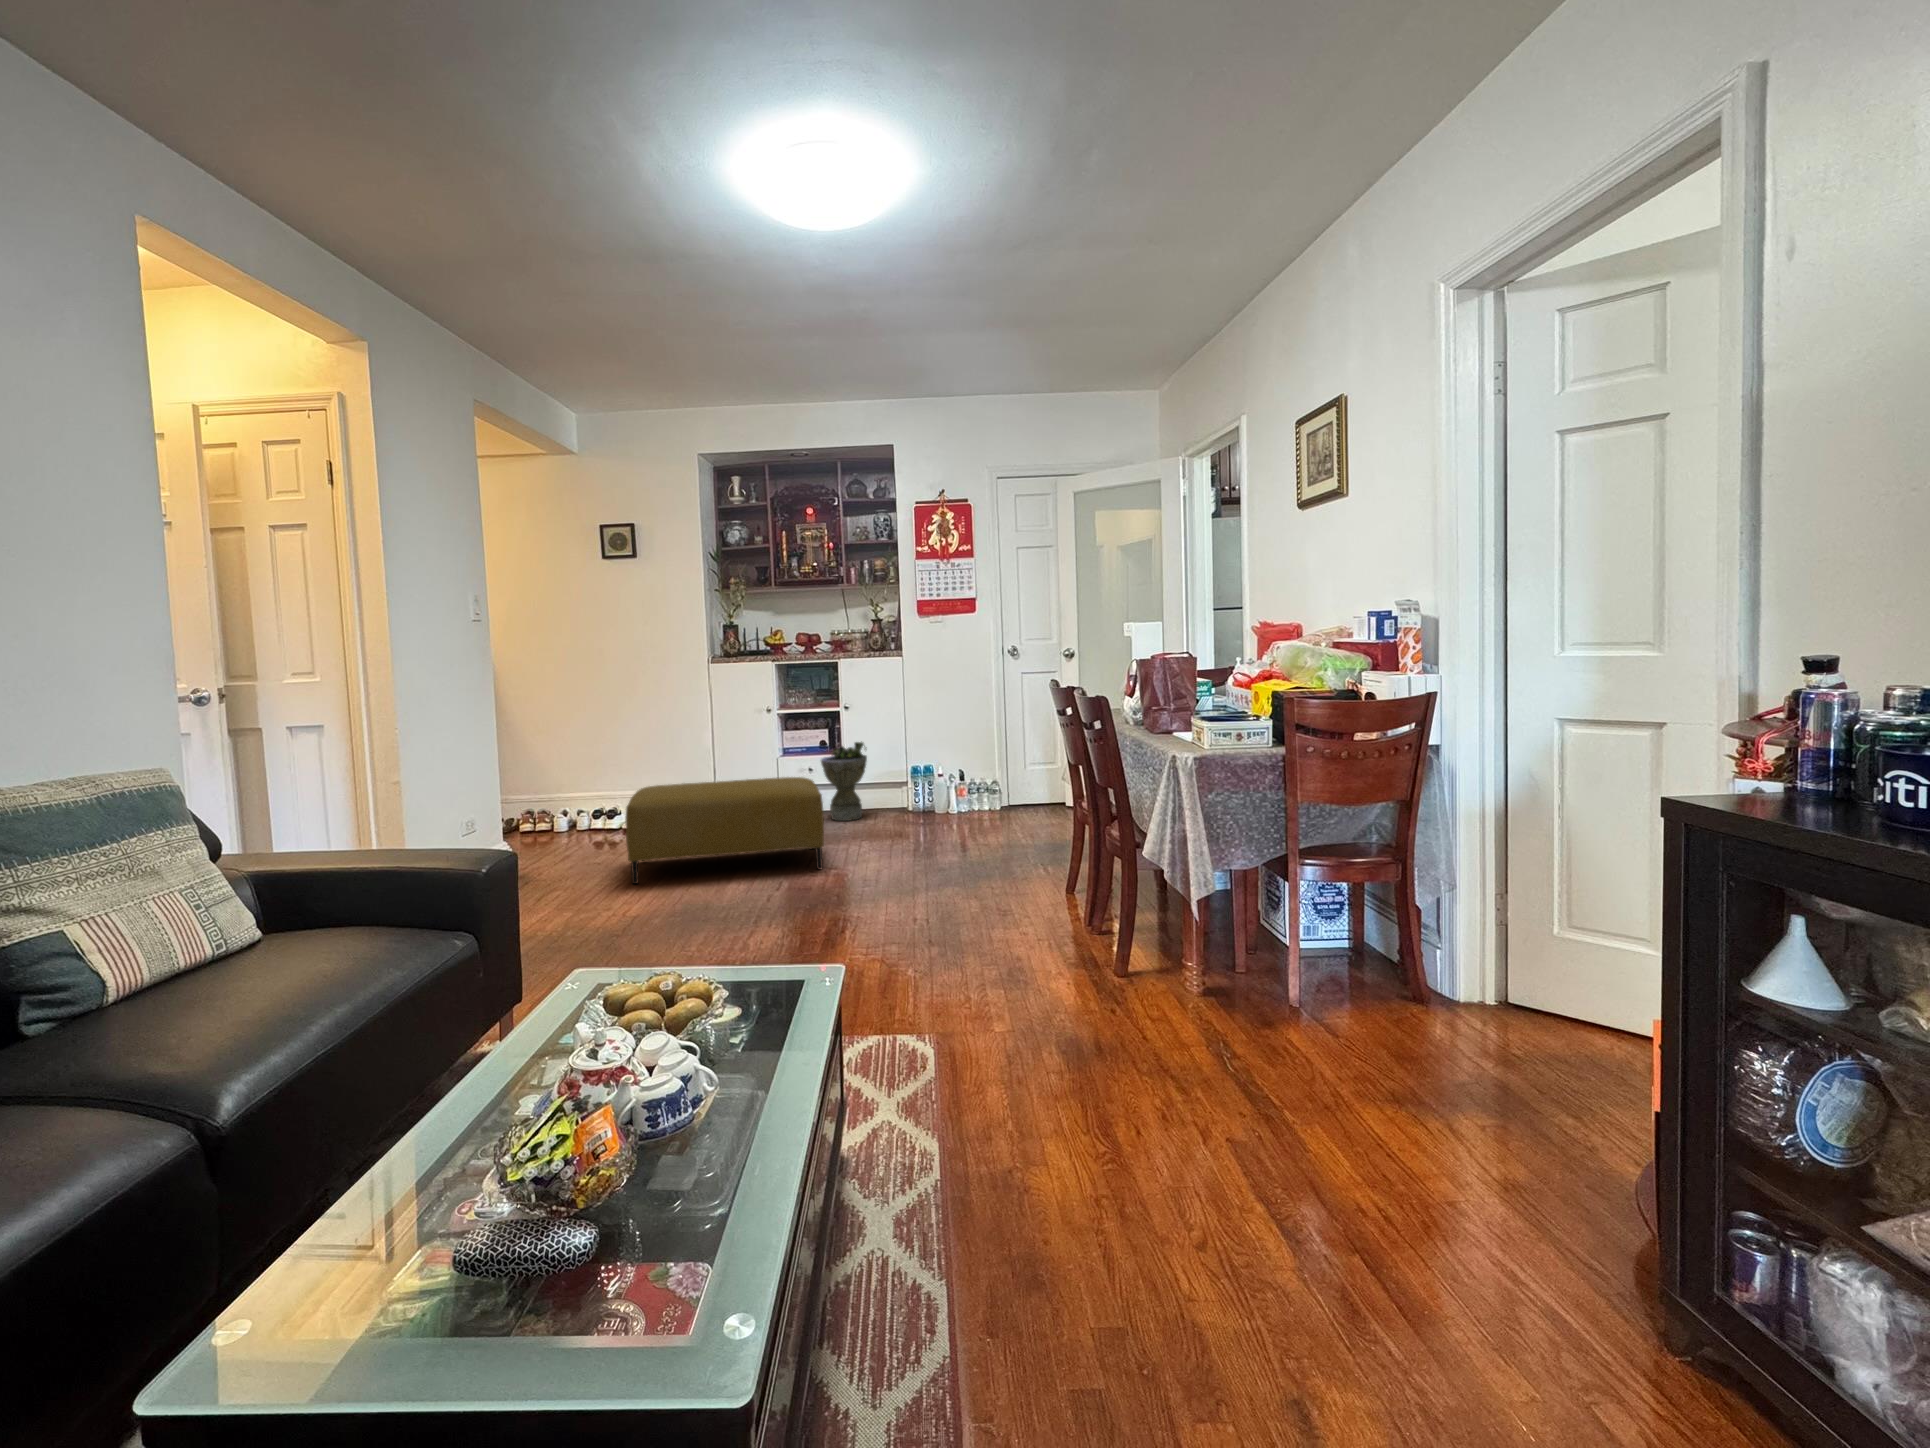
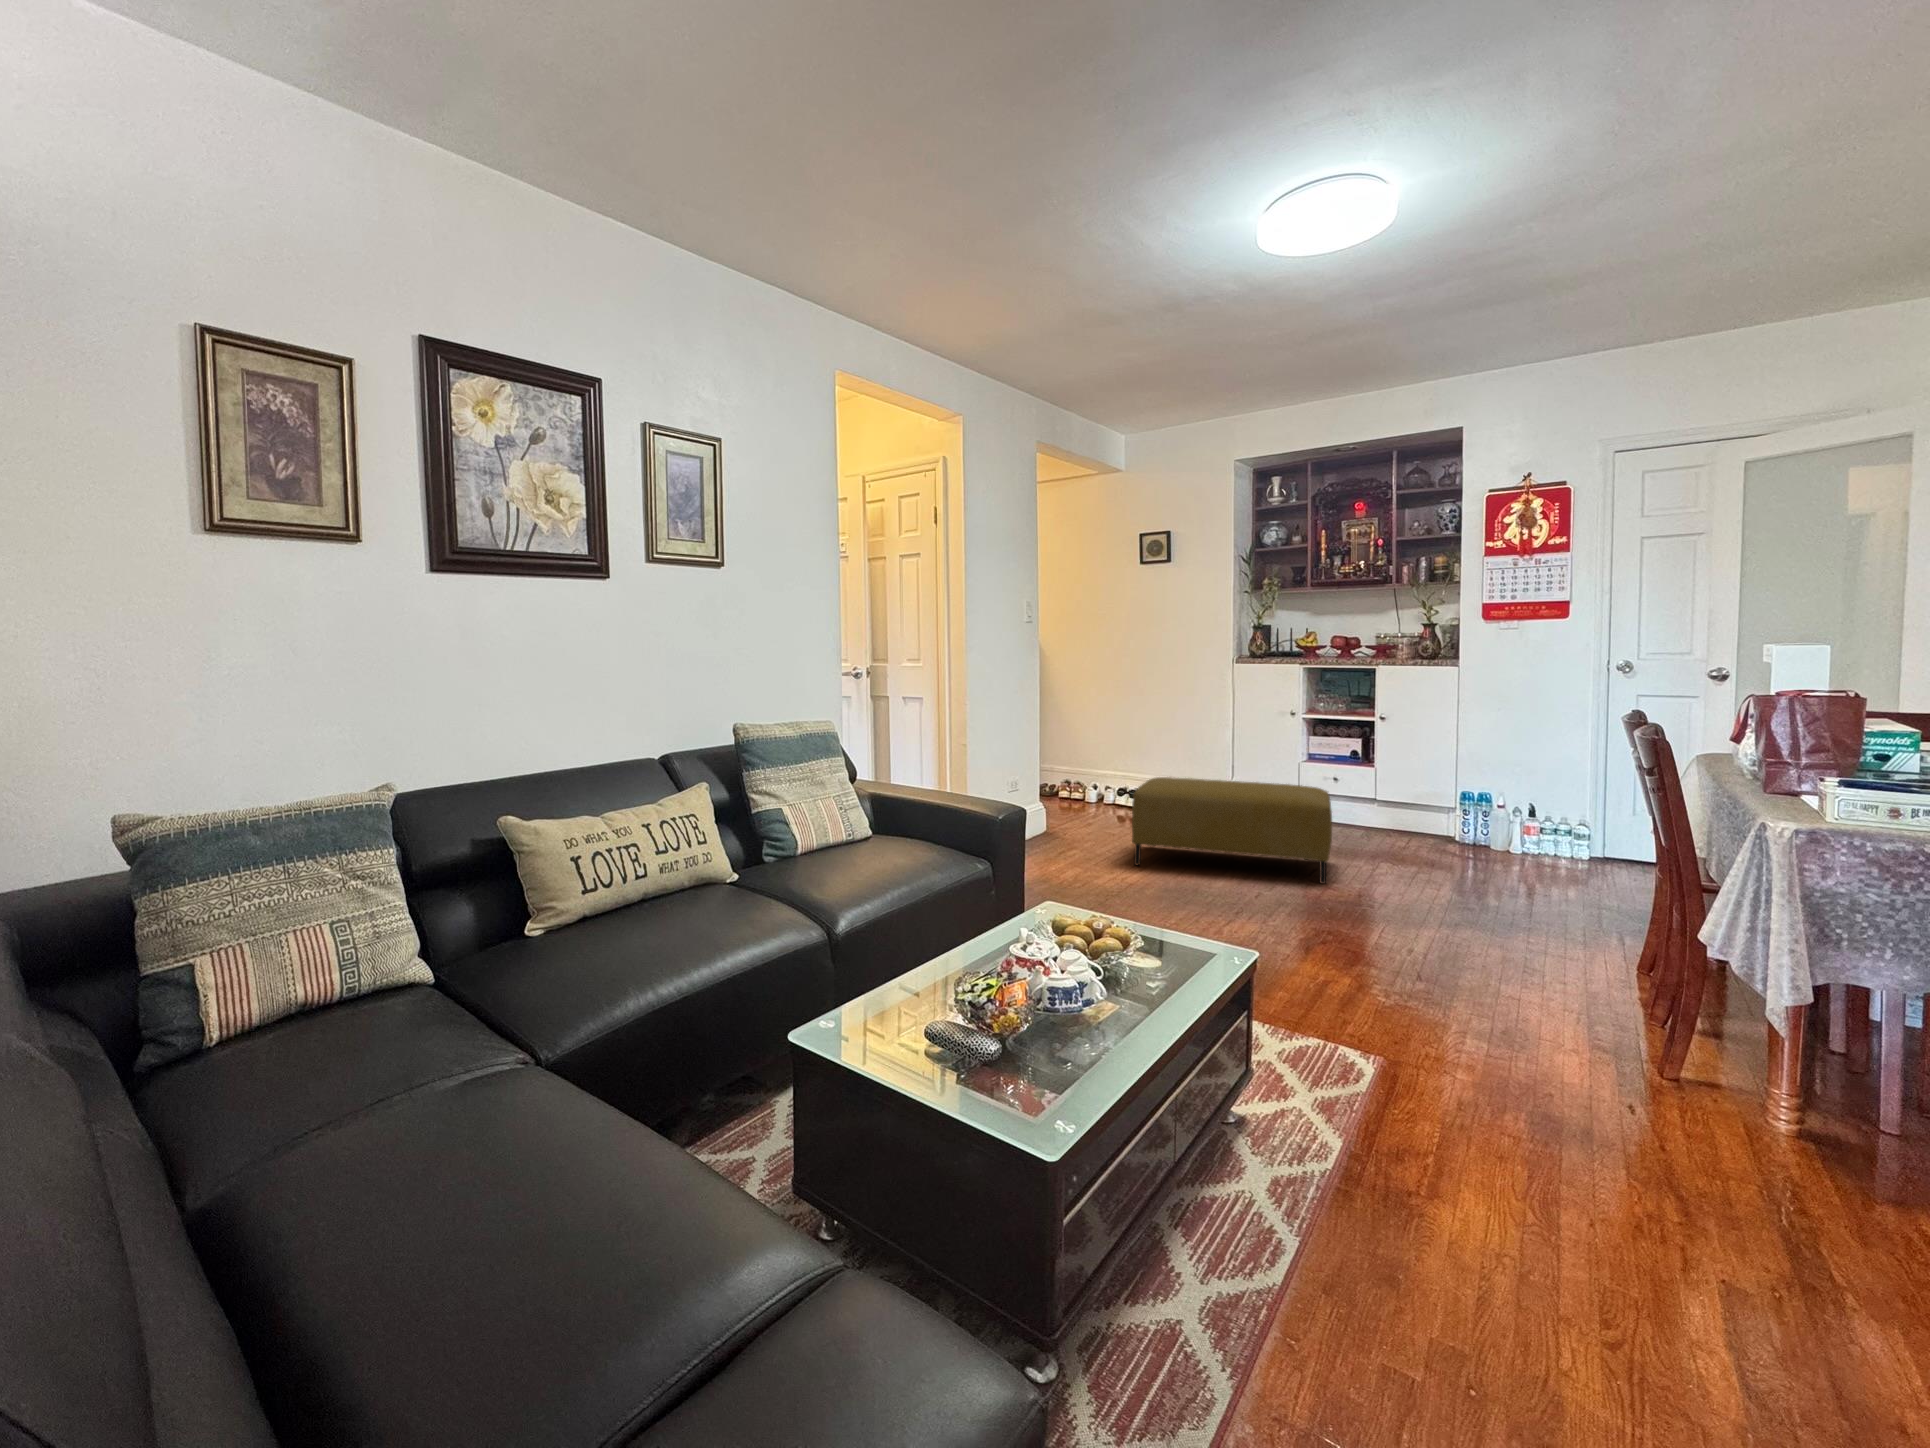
planter: present [821,742,867,821] -> none [1348,757,1404,841]

